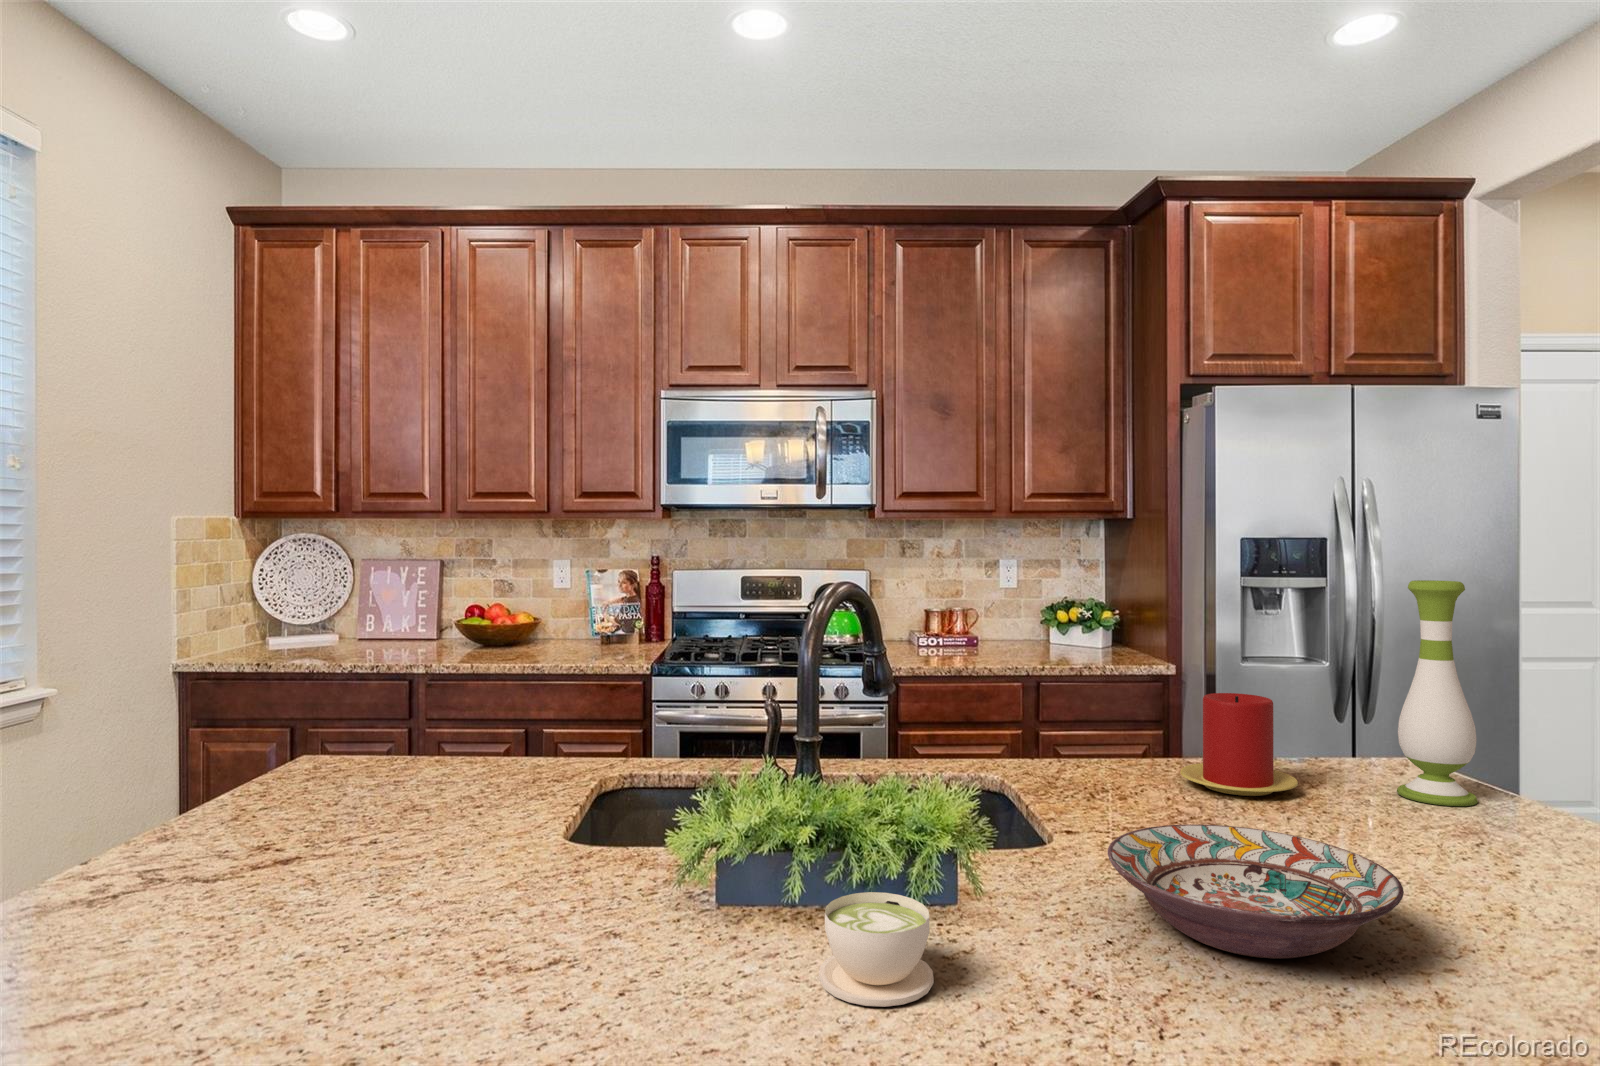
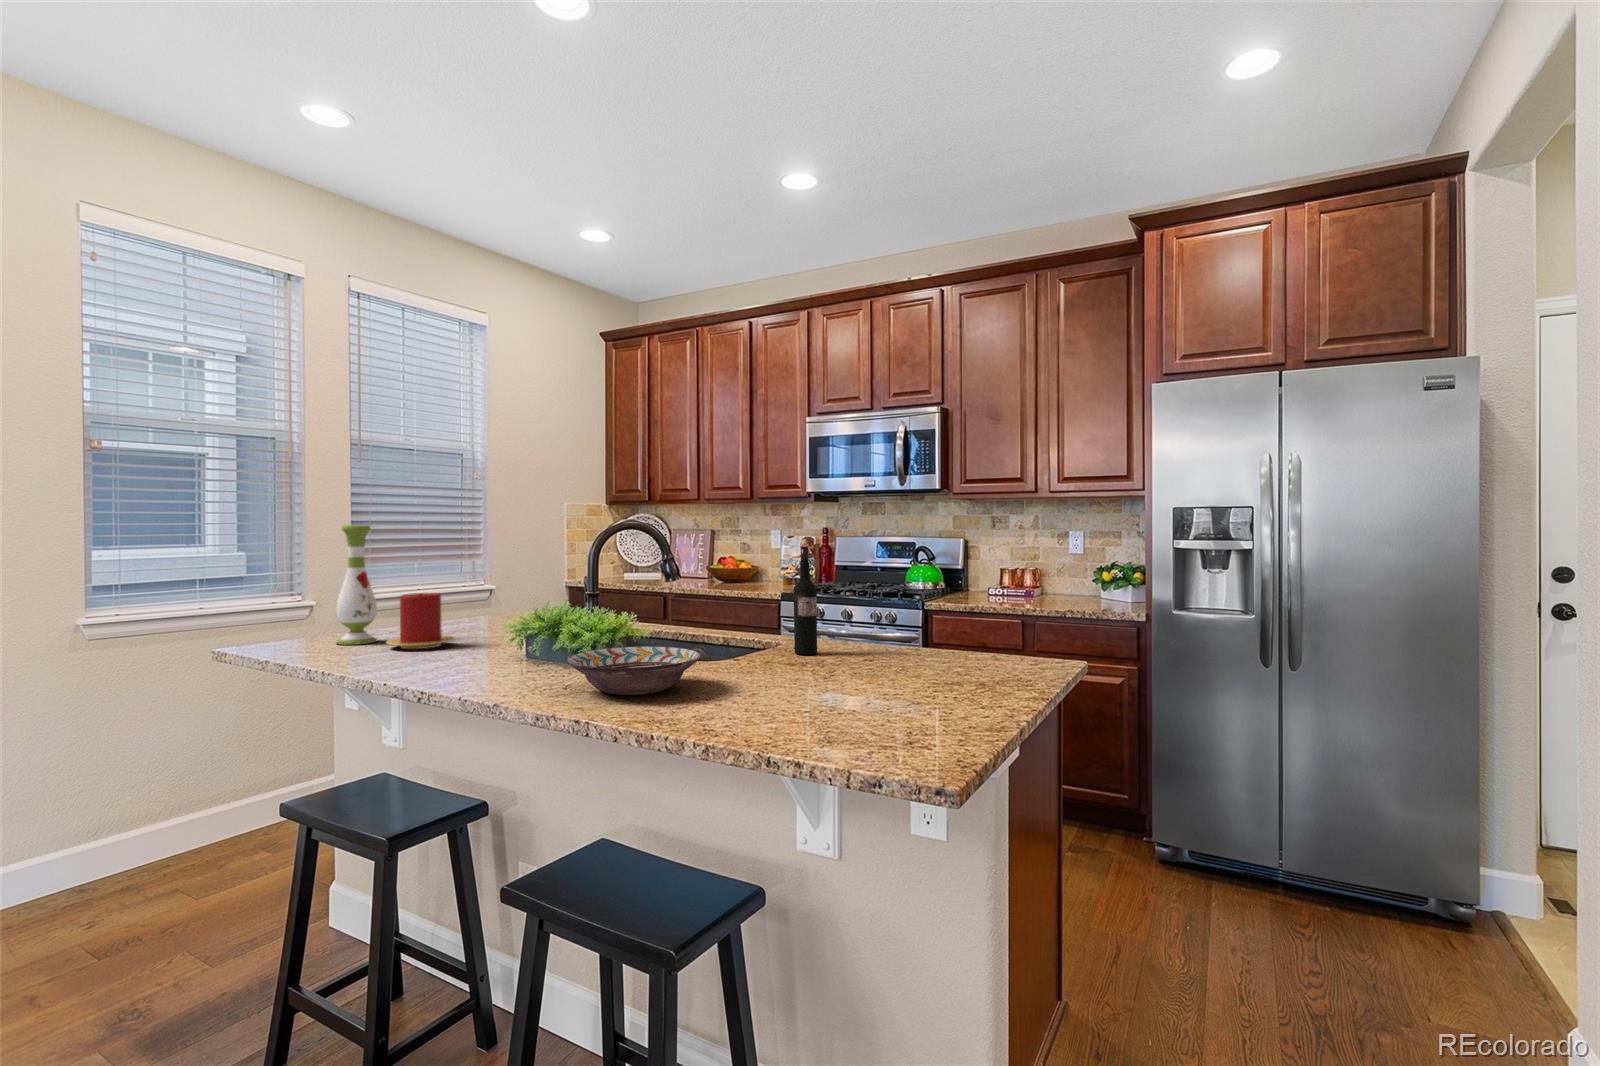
vase: present [1397,580,1478,806] -> present [336,525,377,645]
wine bottle: none [1087,608,1128,787] -> present [793,546,817,655]
candle: present [1180,693,1298,796] -> present [386,593,454,649]
coffee cup: present [819,892,934,1007] -> none [444,647,500,682]

